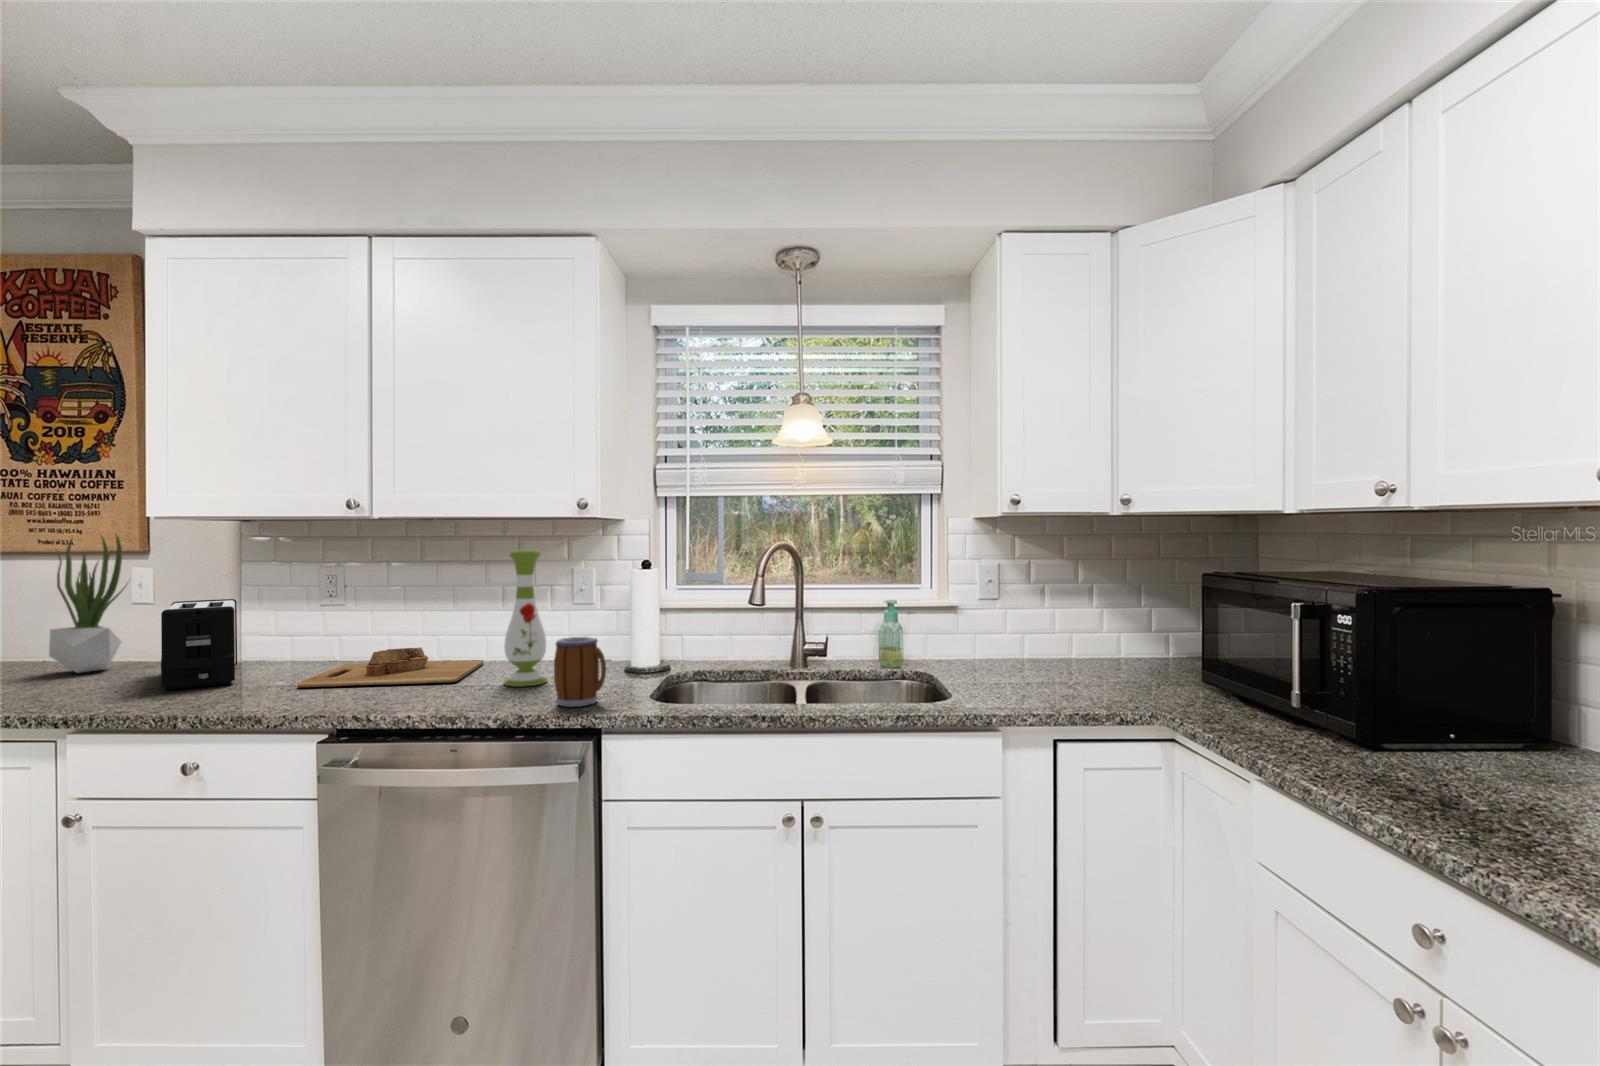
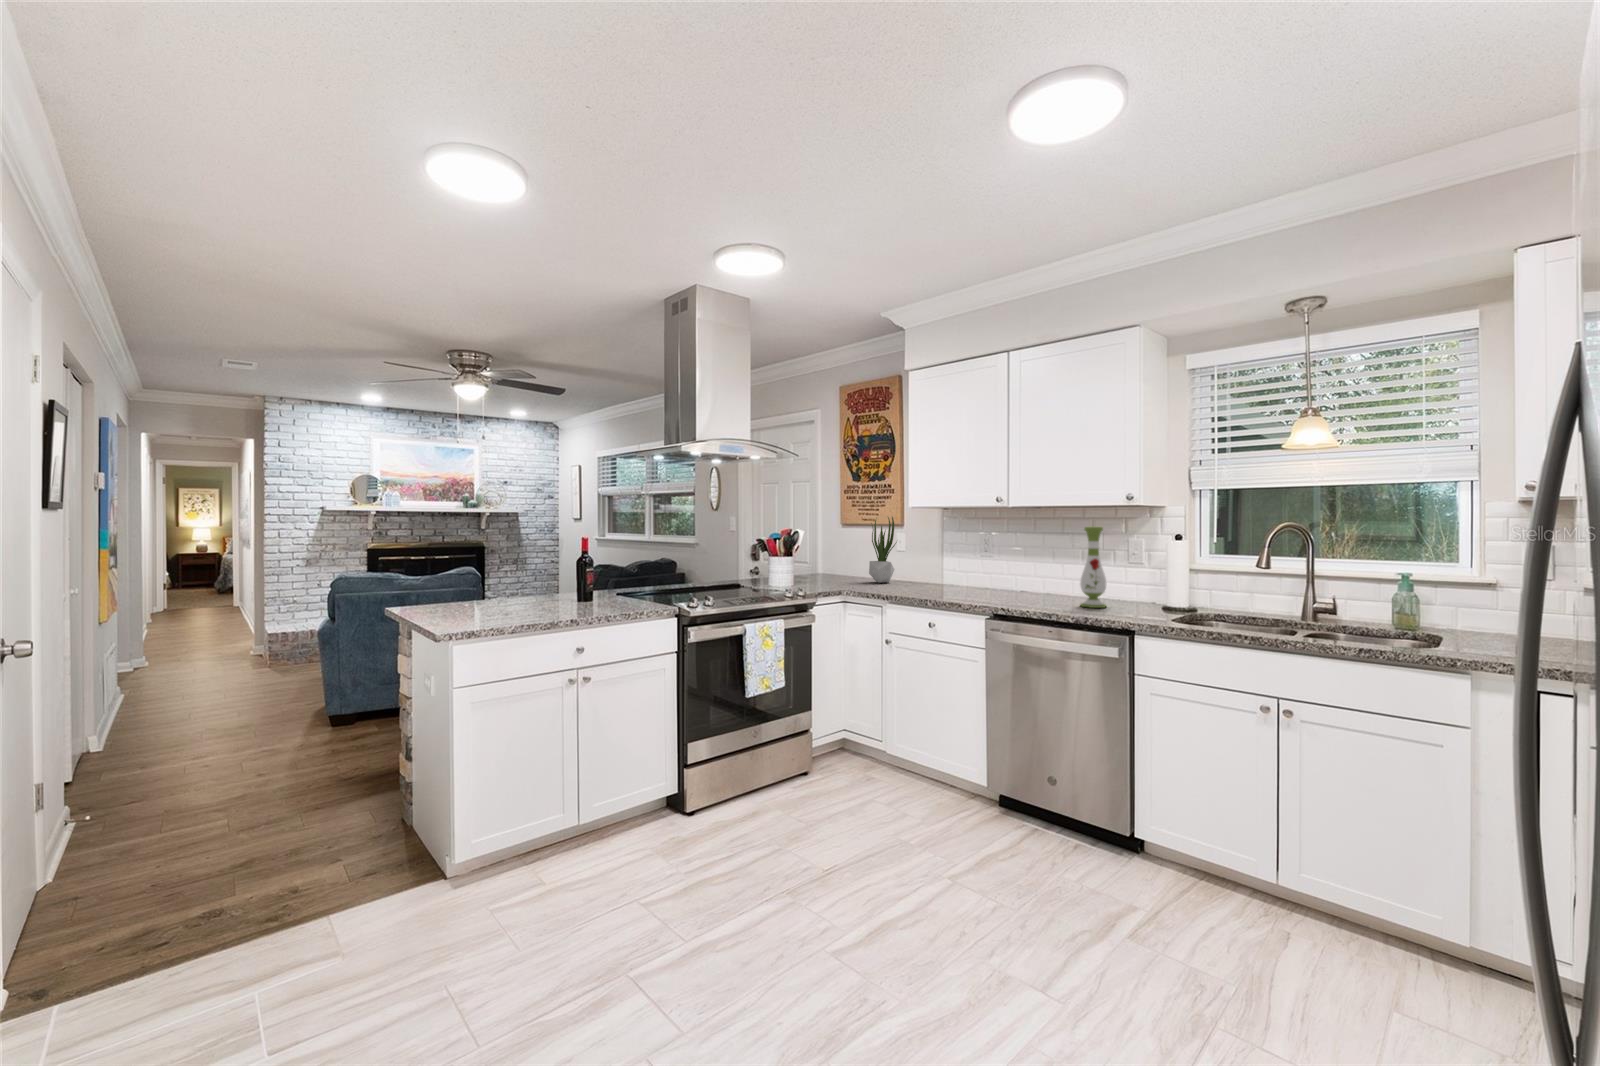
toaster: present [161,599,237,690] -> none [915,551,944,592]
mug: present [554,637,606,707] -> none [1107,578,1139,619]
cutting board: present [297,647,484,688] -> none [973,581,1070,602]

